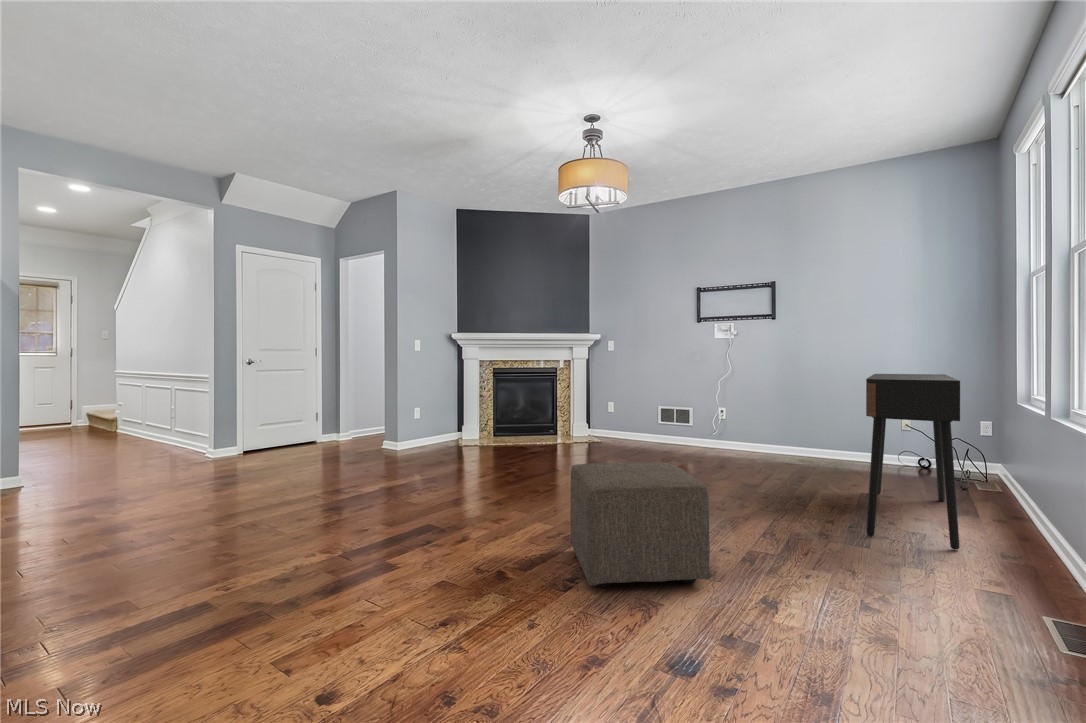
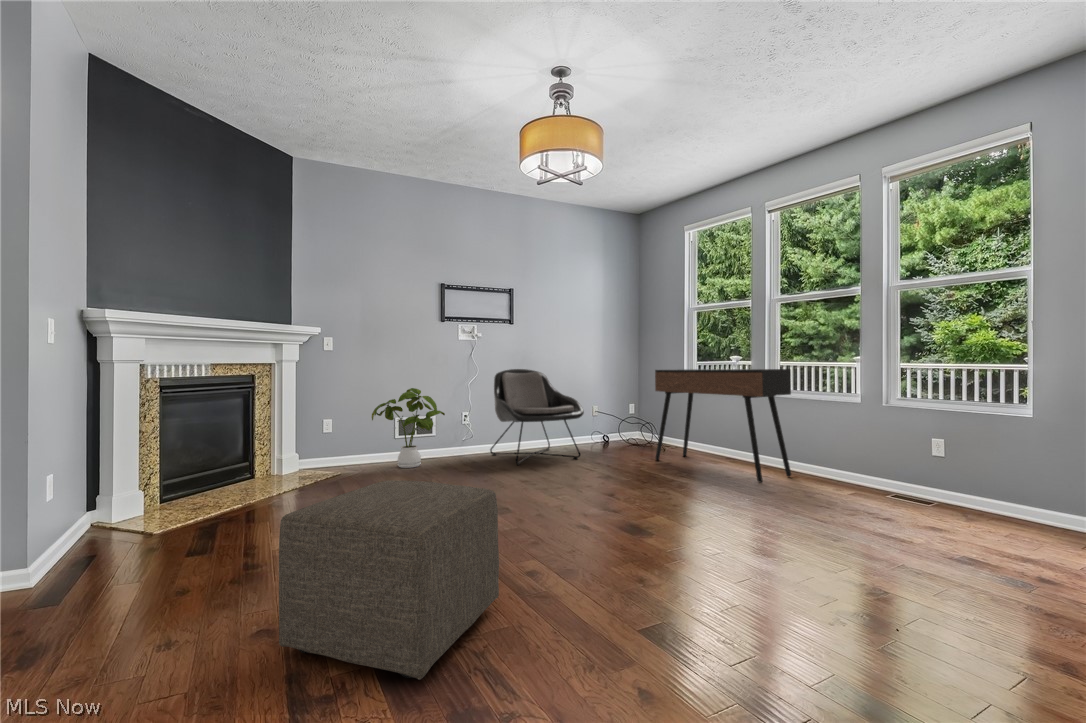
lounge chair: none [713,368,813,472] -> present [490,369,584,465]
house plant: none [628,382,693,448] -> present [372,388,445,468]
ottoman: present [570,462,710,587] -> present [279,480,499,680]

